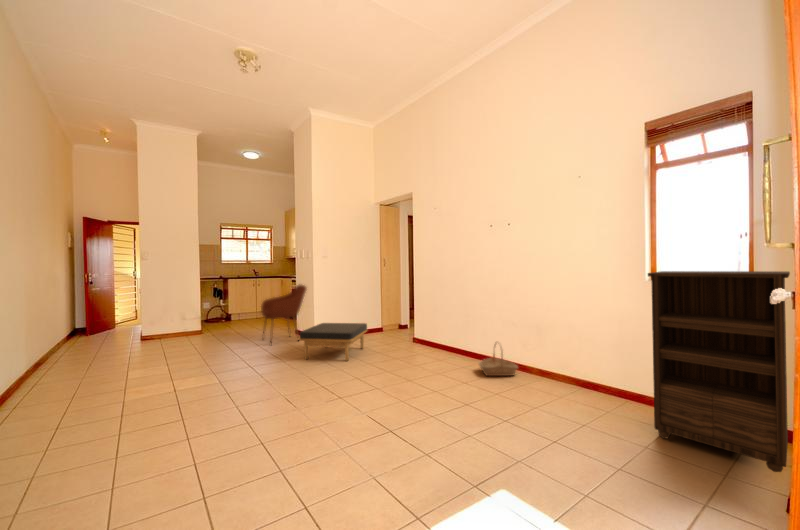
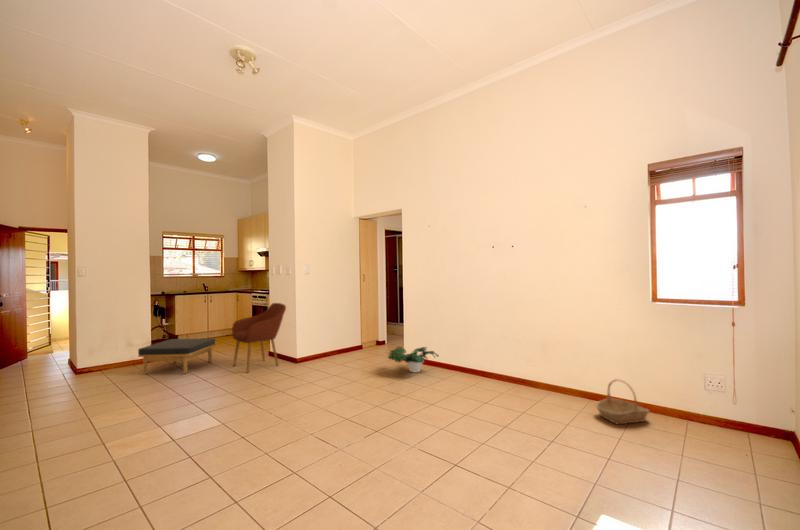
bookshelf: present [648,271,790,472] -> none [666,295,785,466]
ottoman: present [300,323,367,361] -> present [138,338,215,375]
potted plant: none [392,327,441,352] -> present [389,347,438,372]
basket: present [479,344,518,376] -> present [596,380,649,424]

